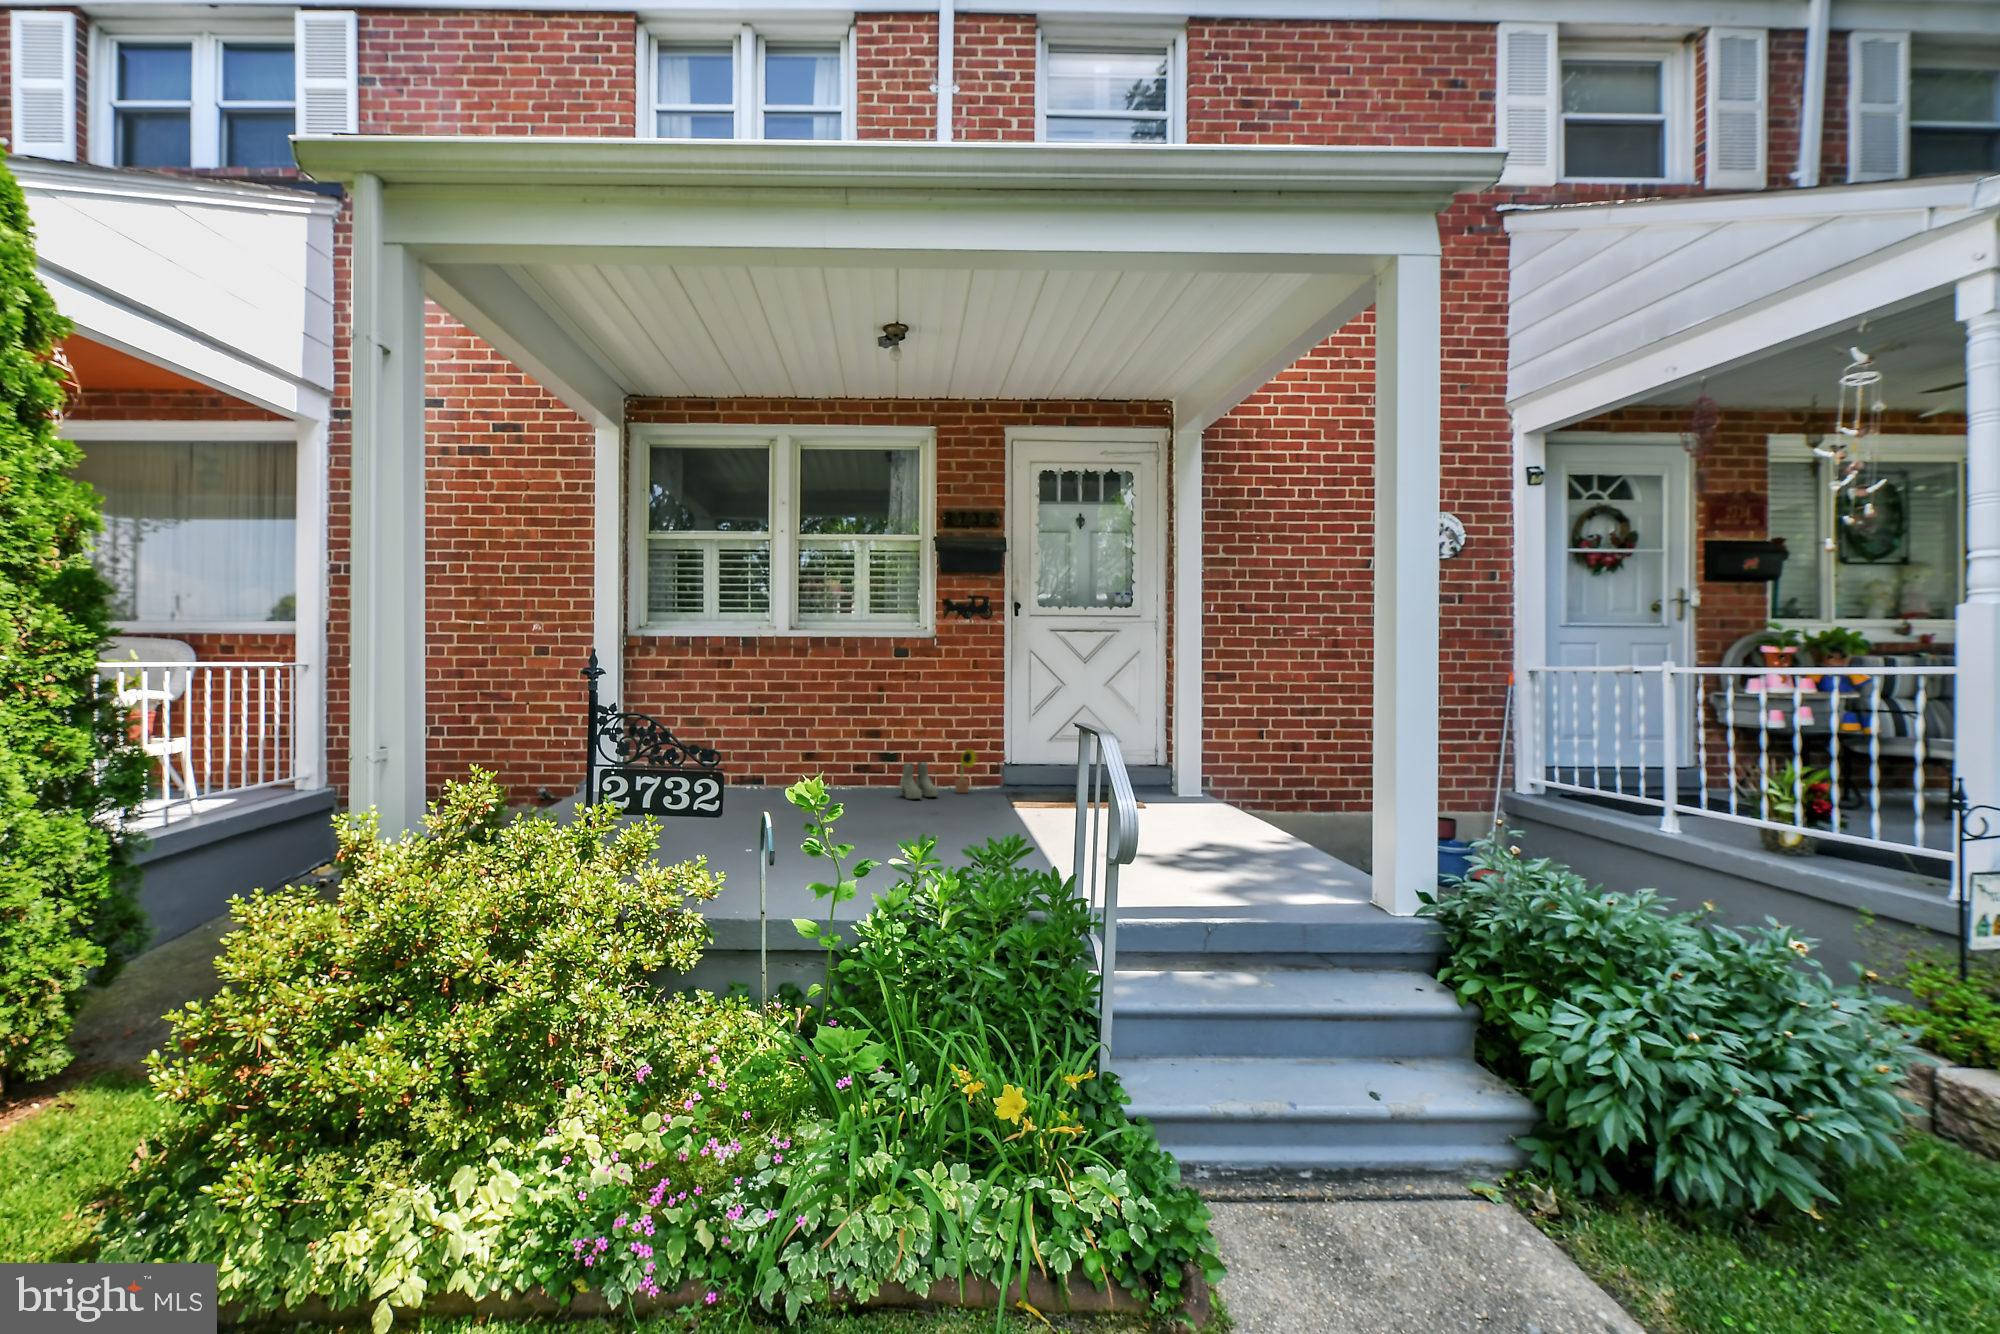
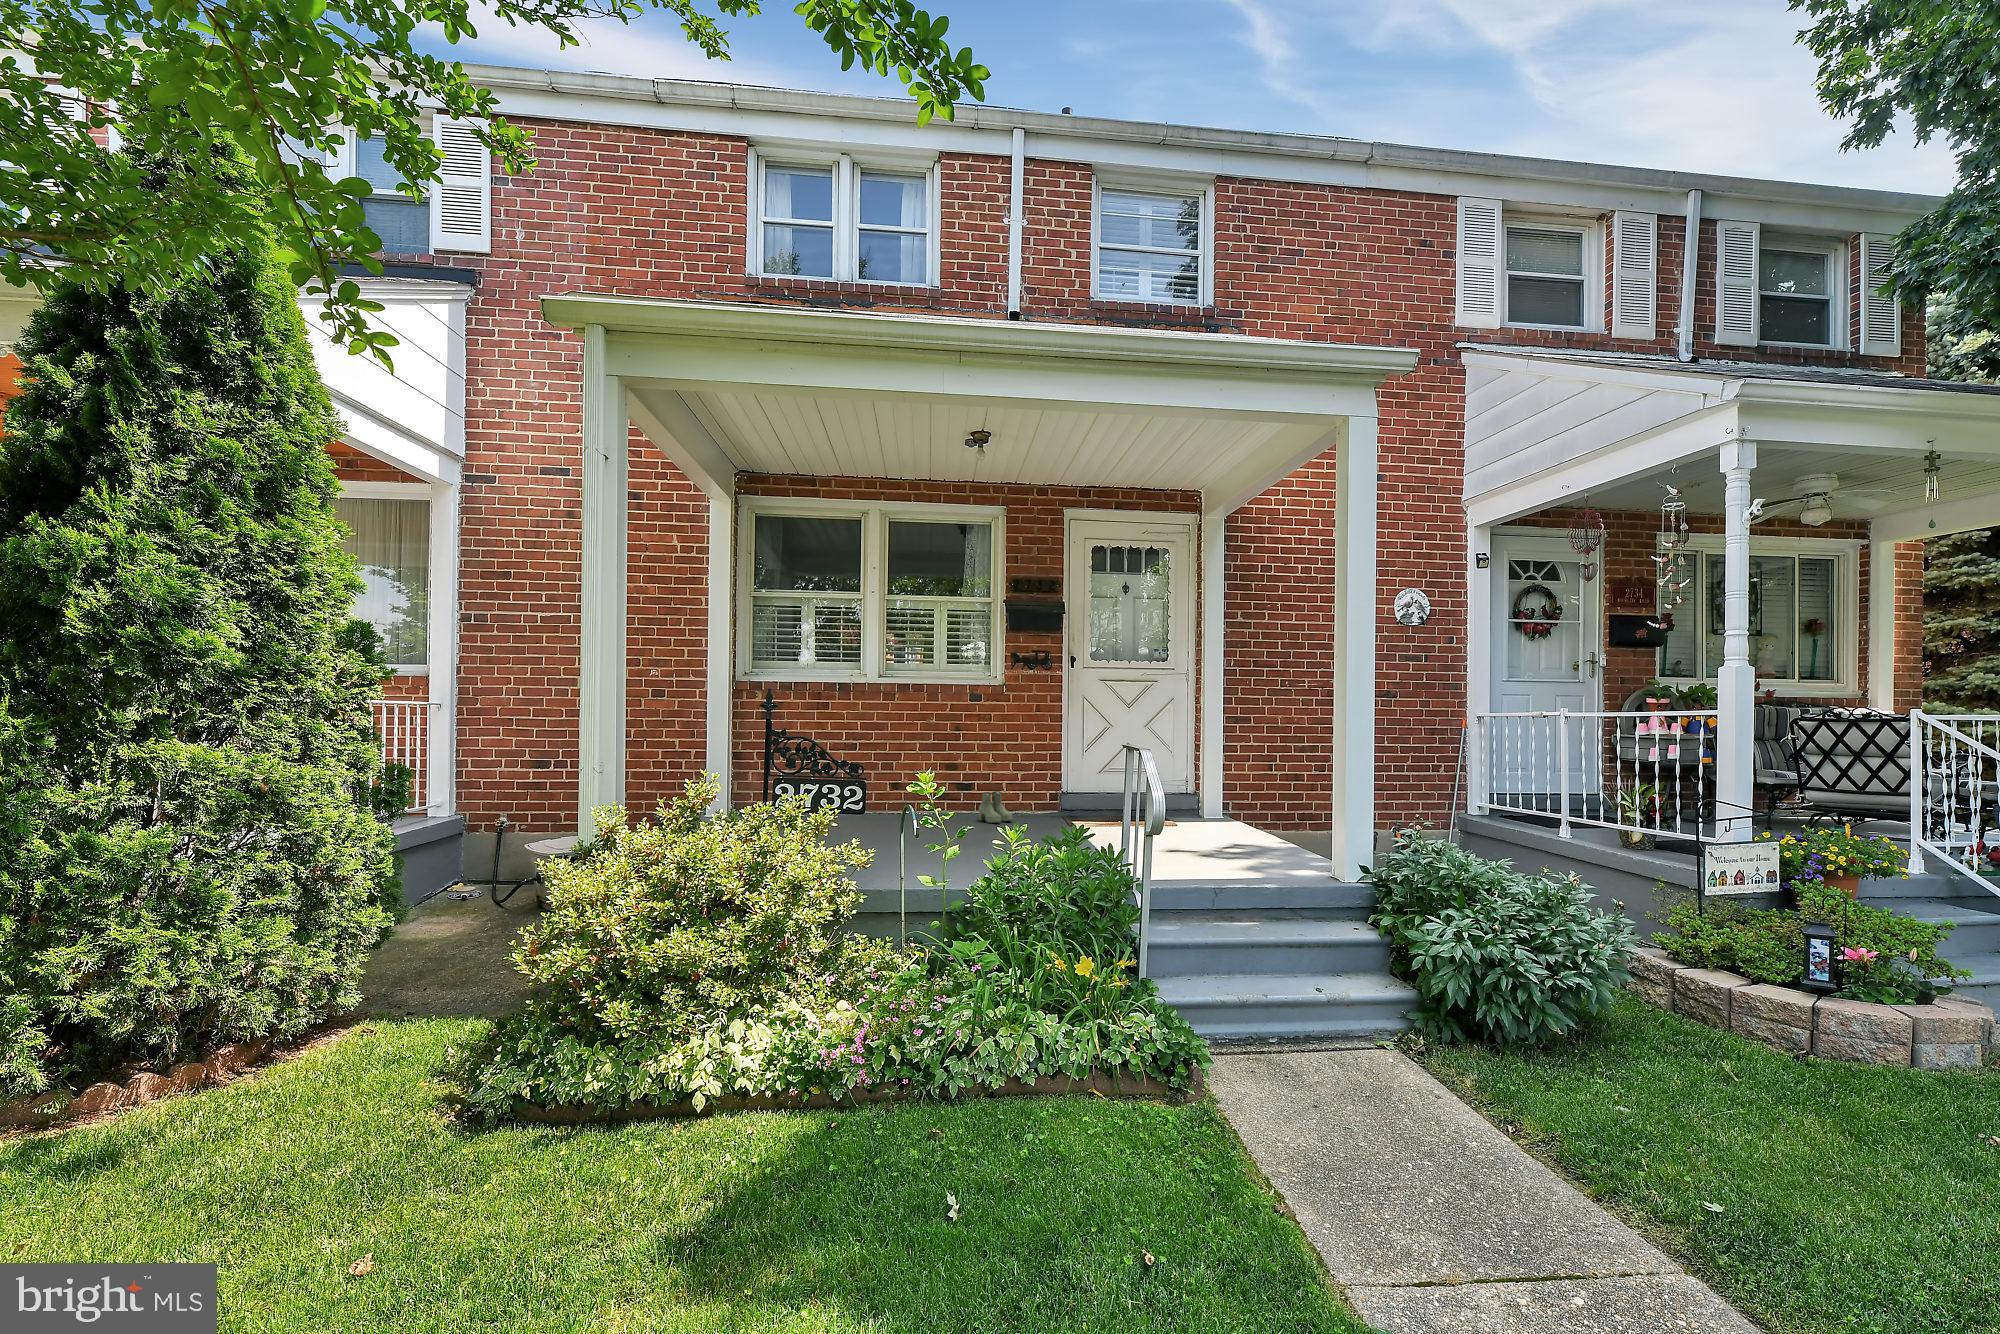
decorative plant: present [955,749,976,793] -> none [1020,779,1041,818]

